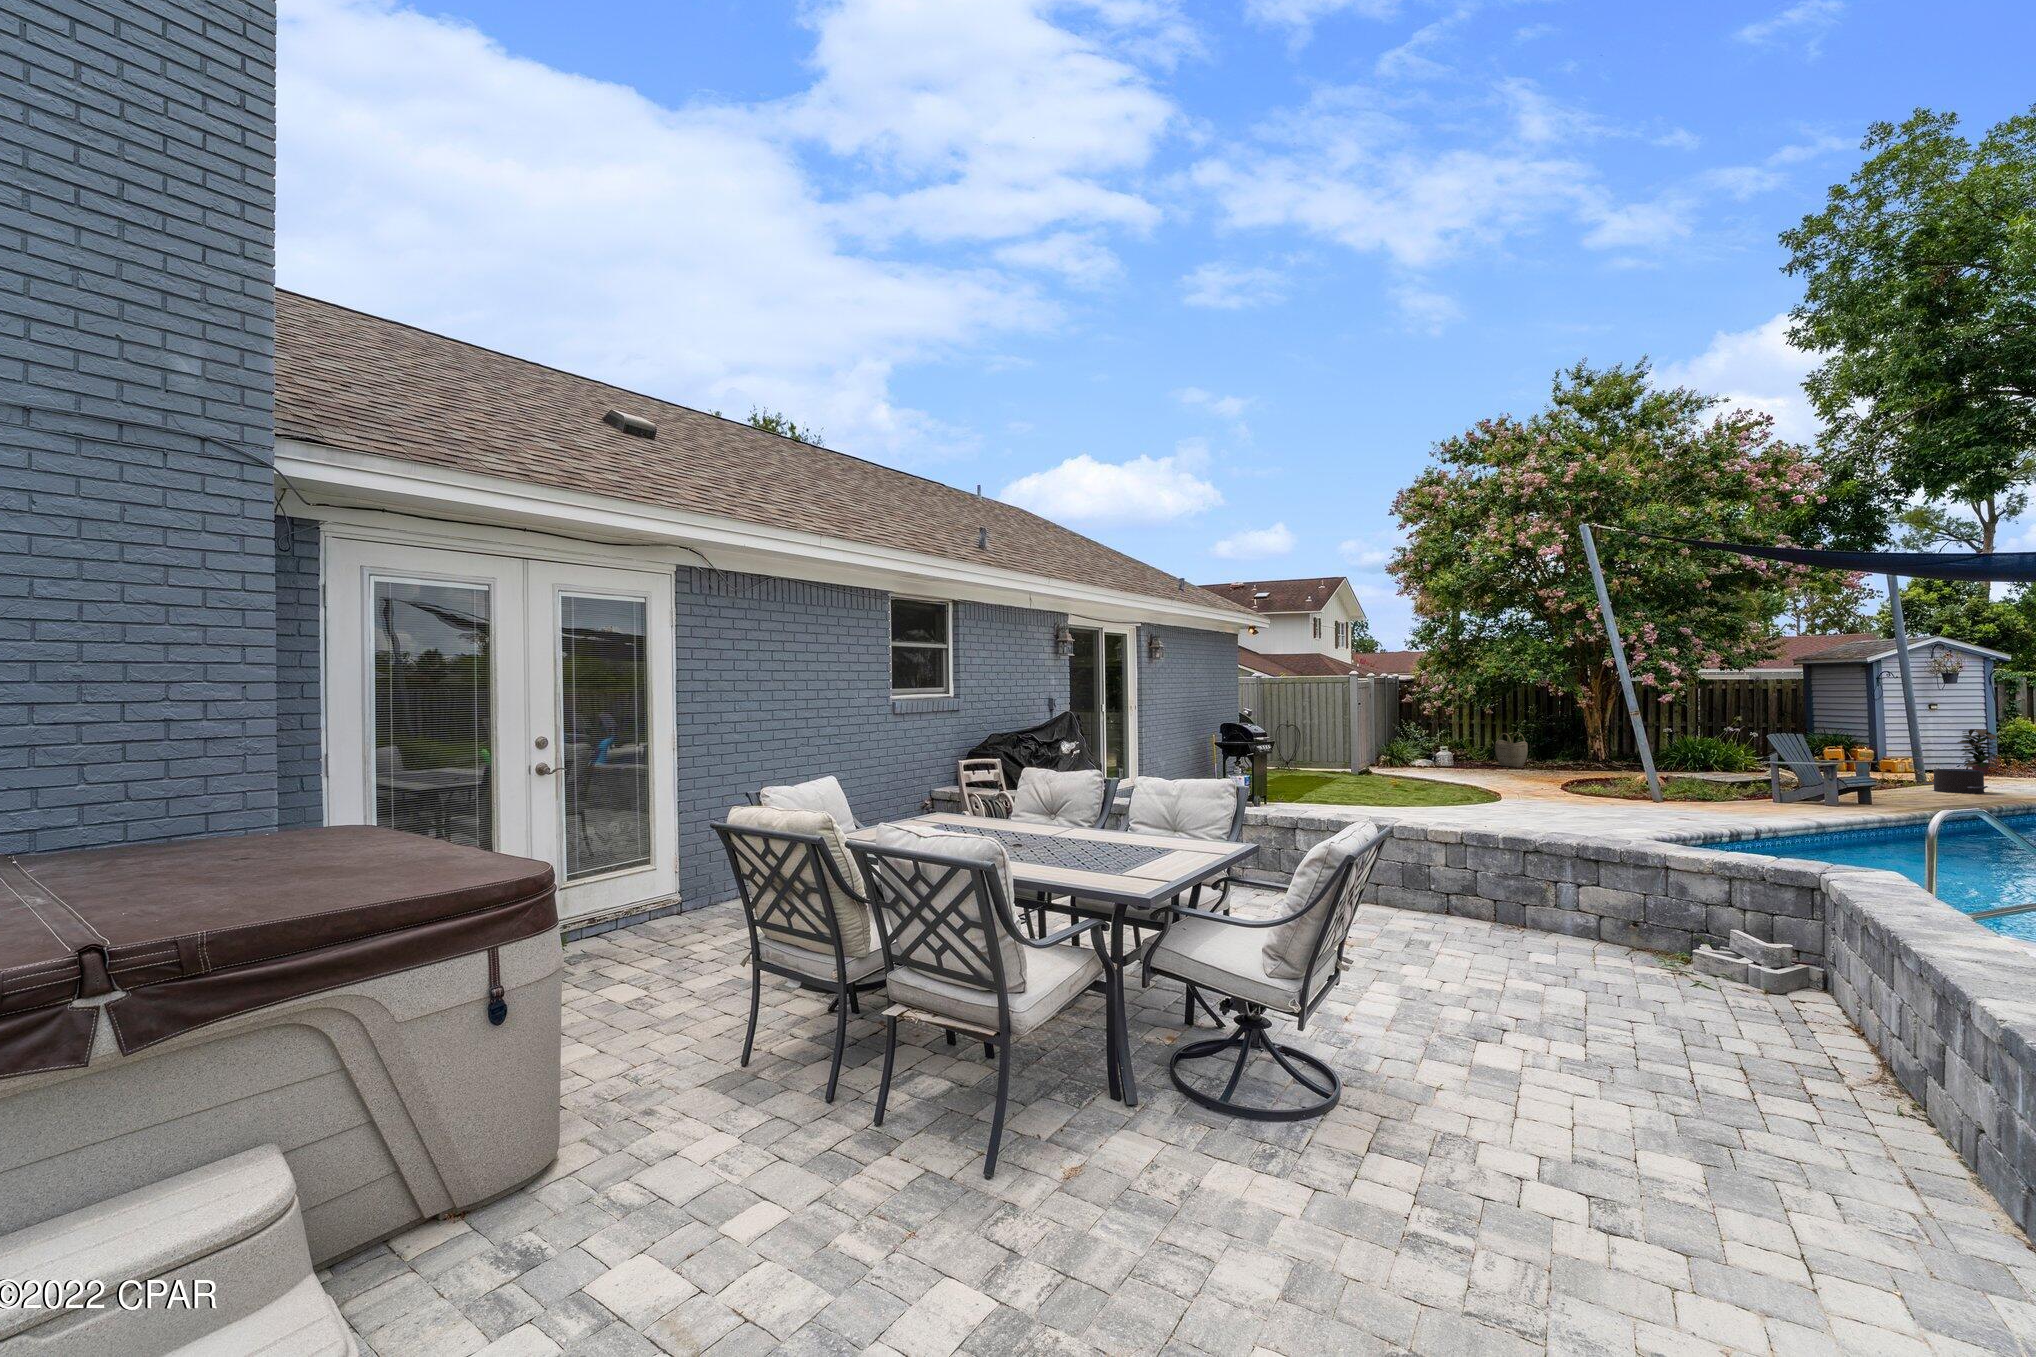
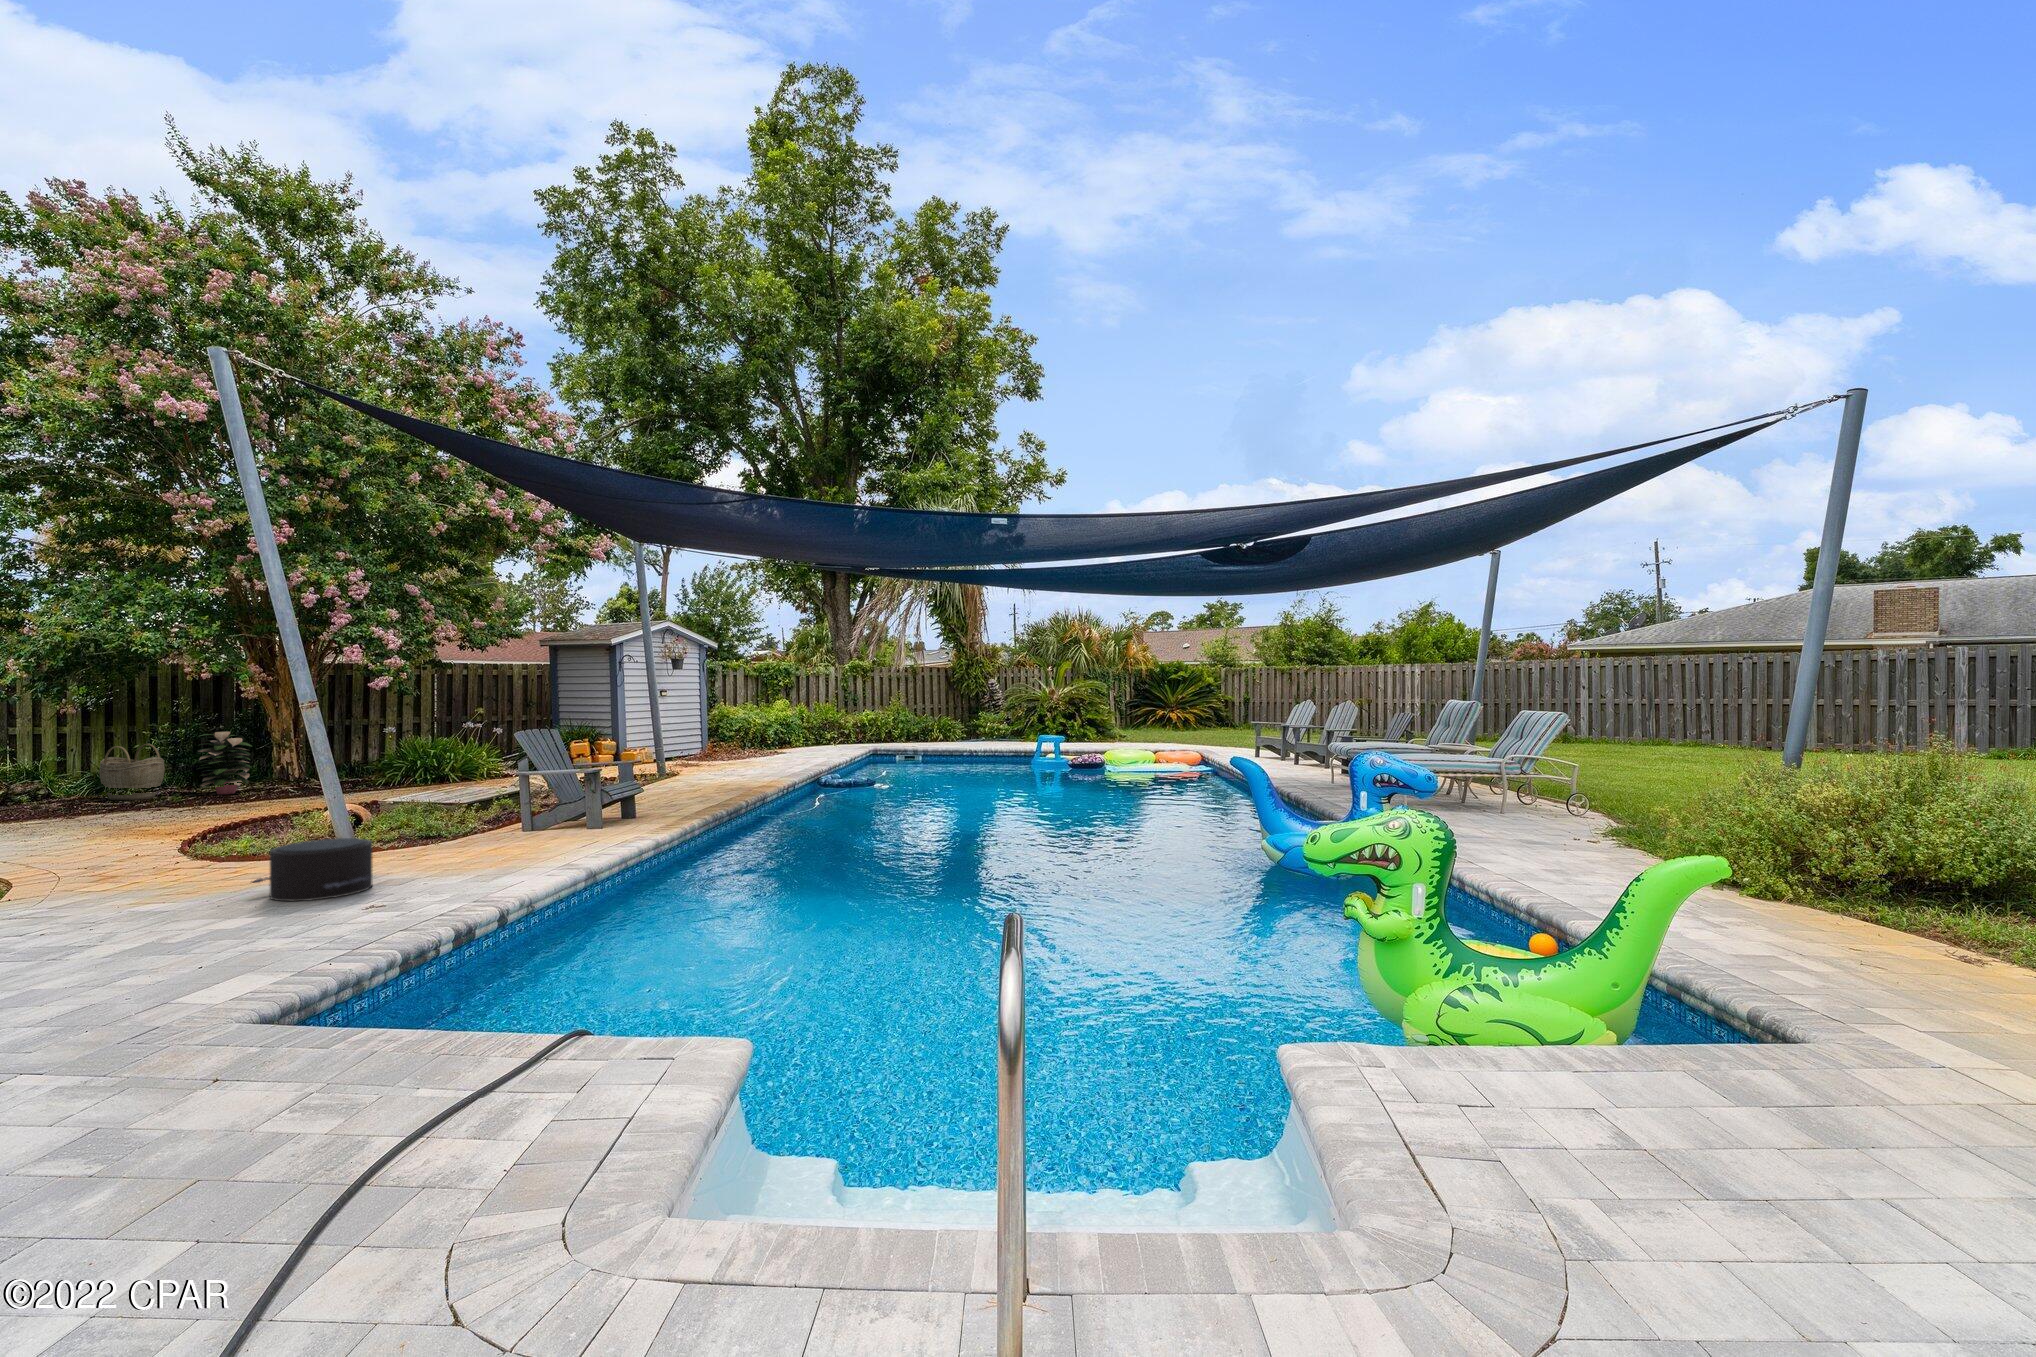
decorative plant: present [1958,729,1998,774] -> present [198,732,252,794]
pouf: present [1924,769,1988,794] -> present [251,838,373,901]

